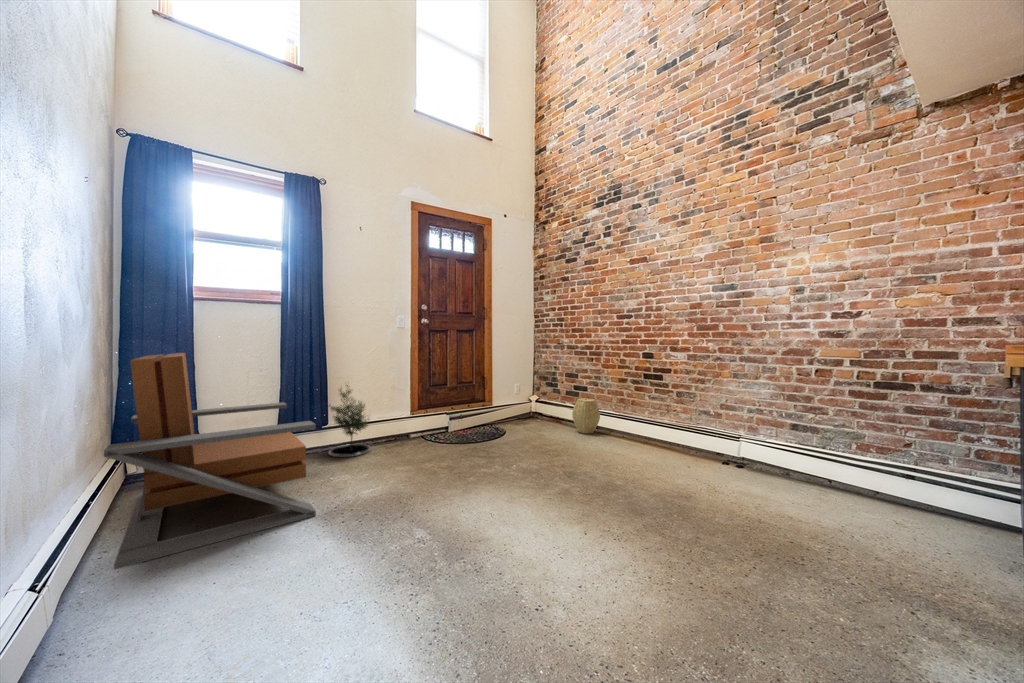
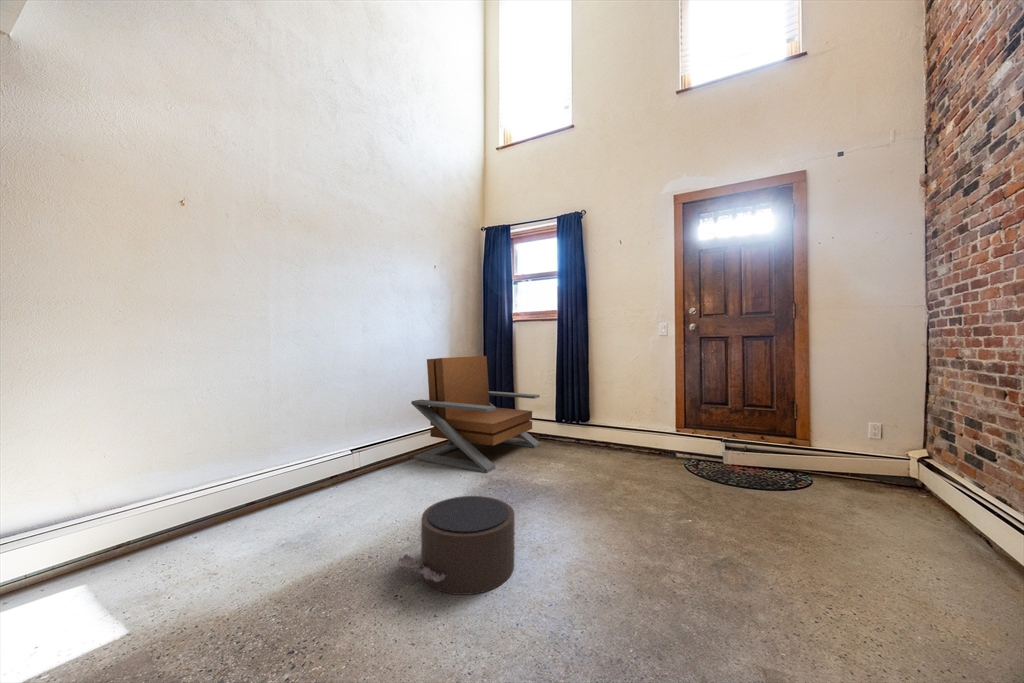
potted tree: present [329,385,371,457] -> none [576,385,616,453]
woven basket: present [572,398,600,433] -> none [914,470,999,549]
pouf: none [479,491,595,599] -> present [399,496,515,595]

